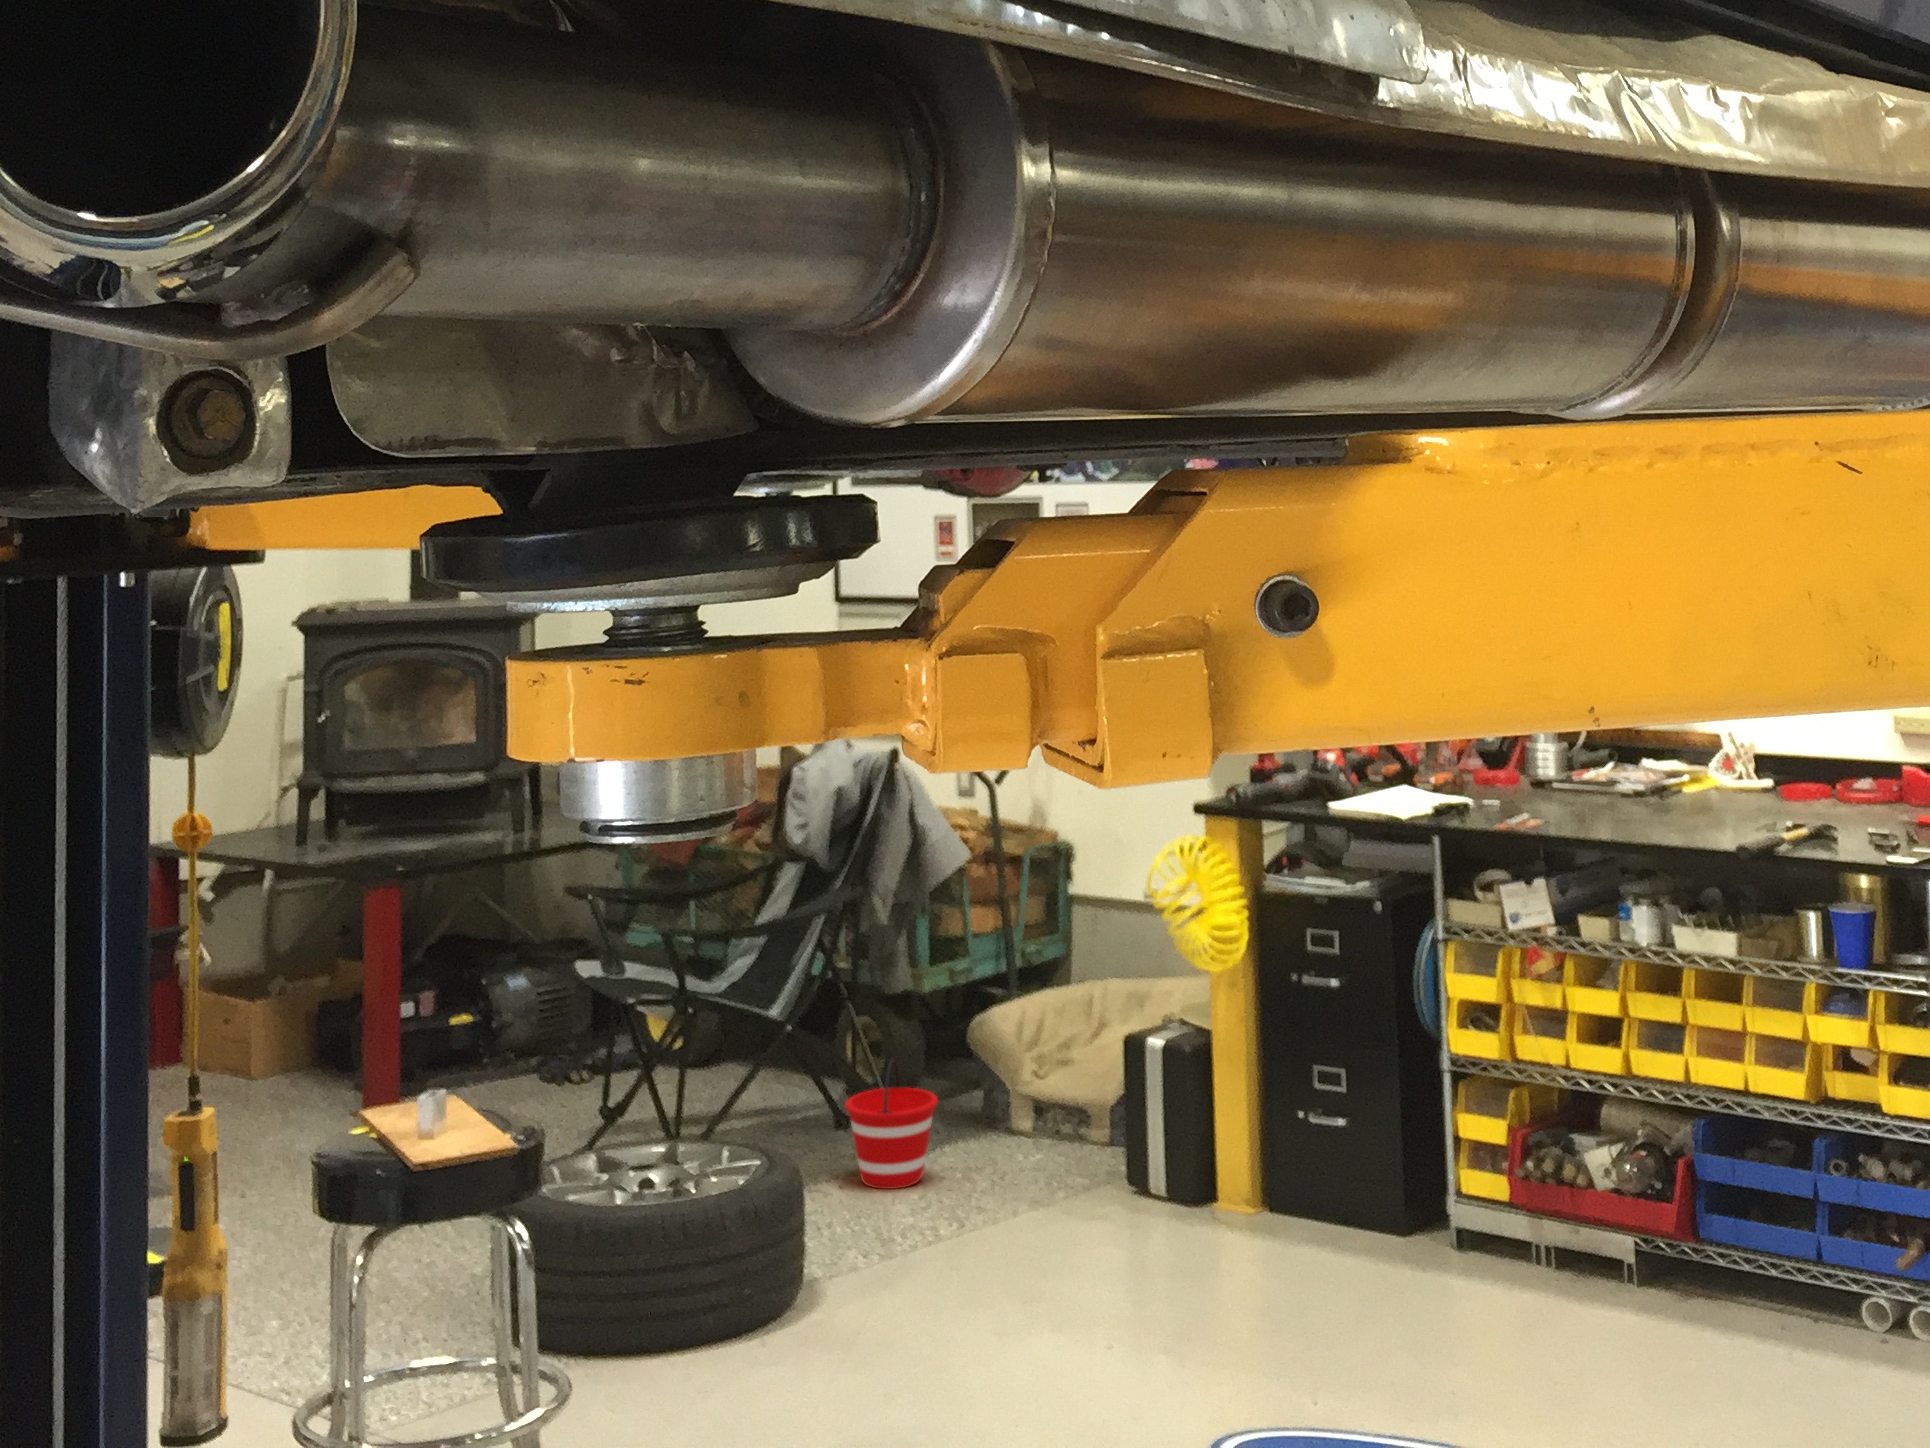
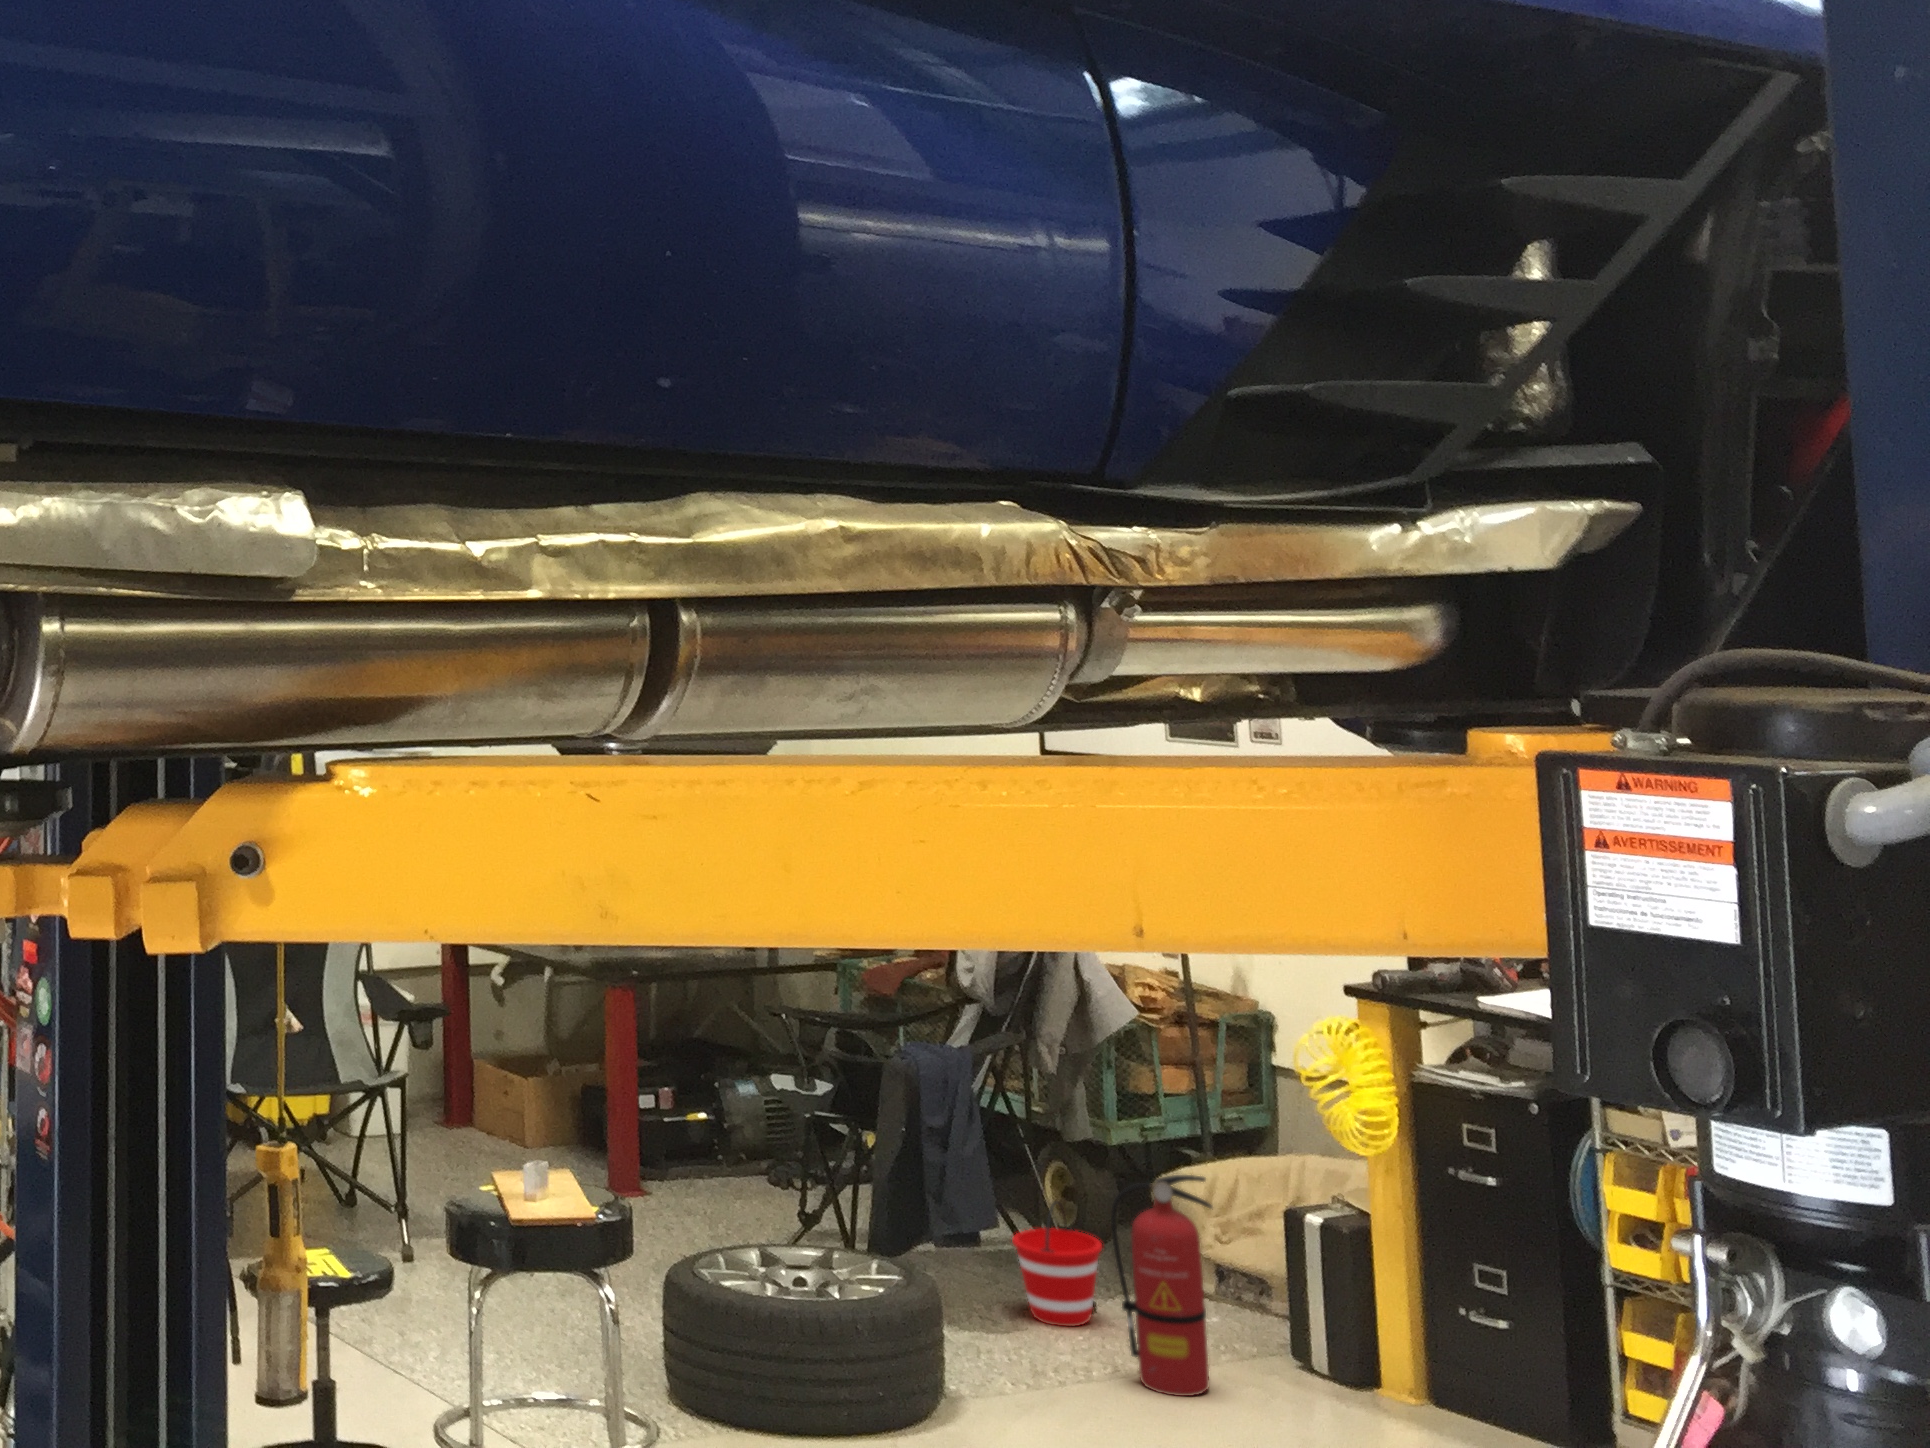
fire extinguisher: none [970,1013,1072,1242] -> present [1111,1175,1212,1396]

